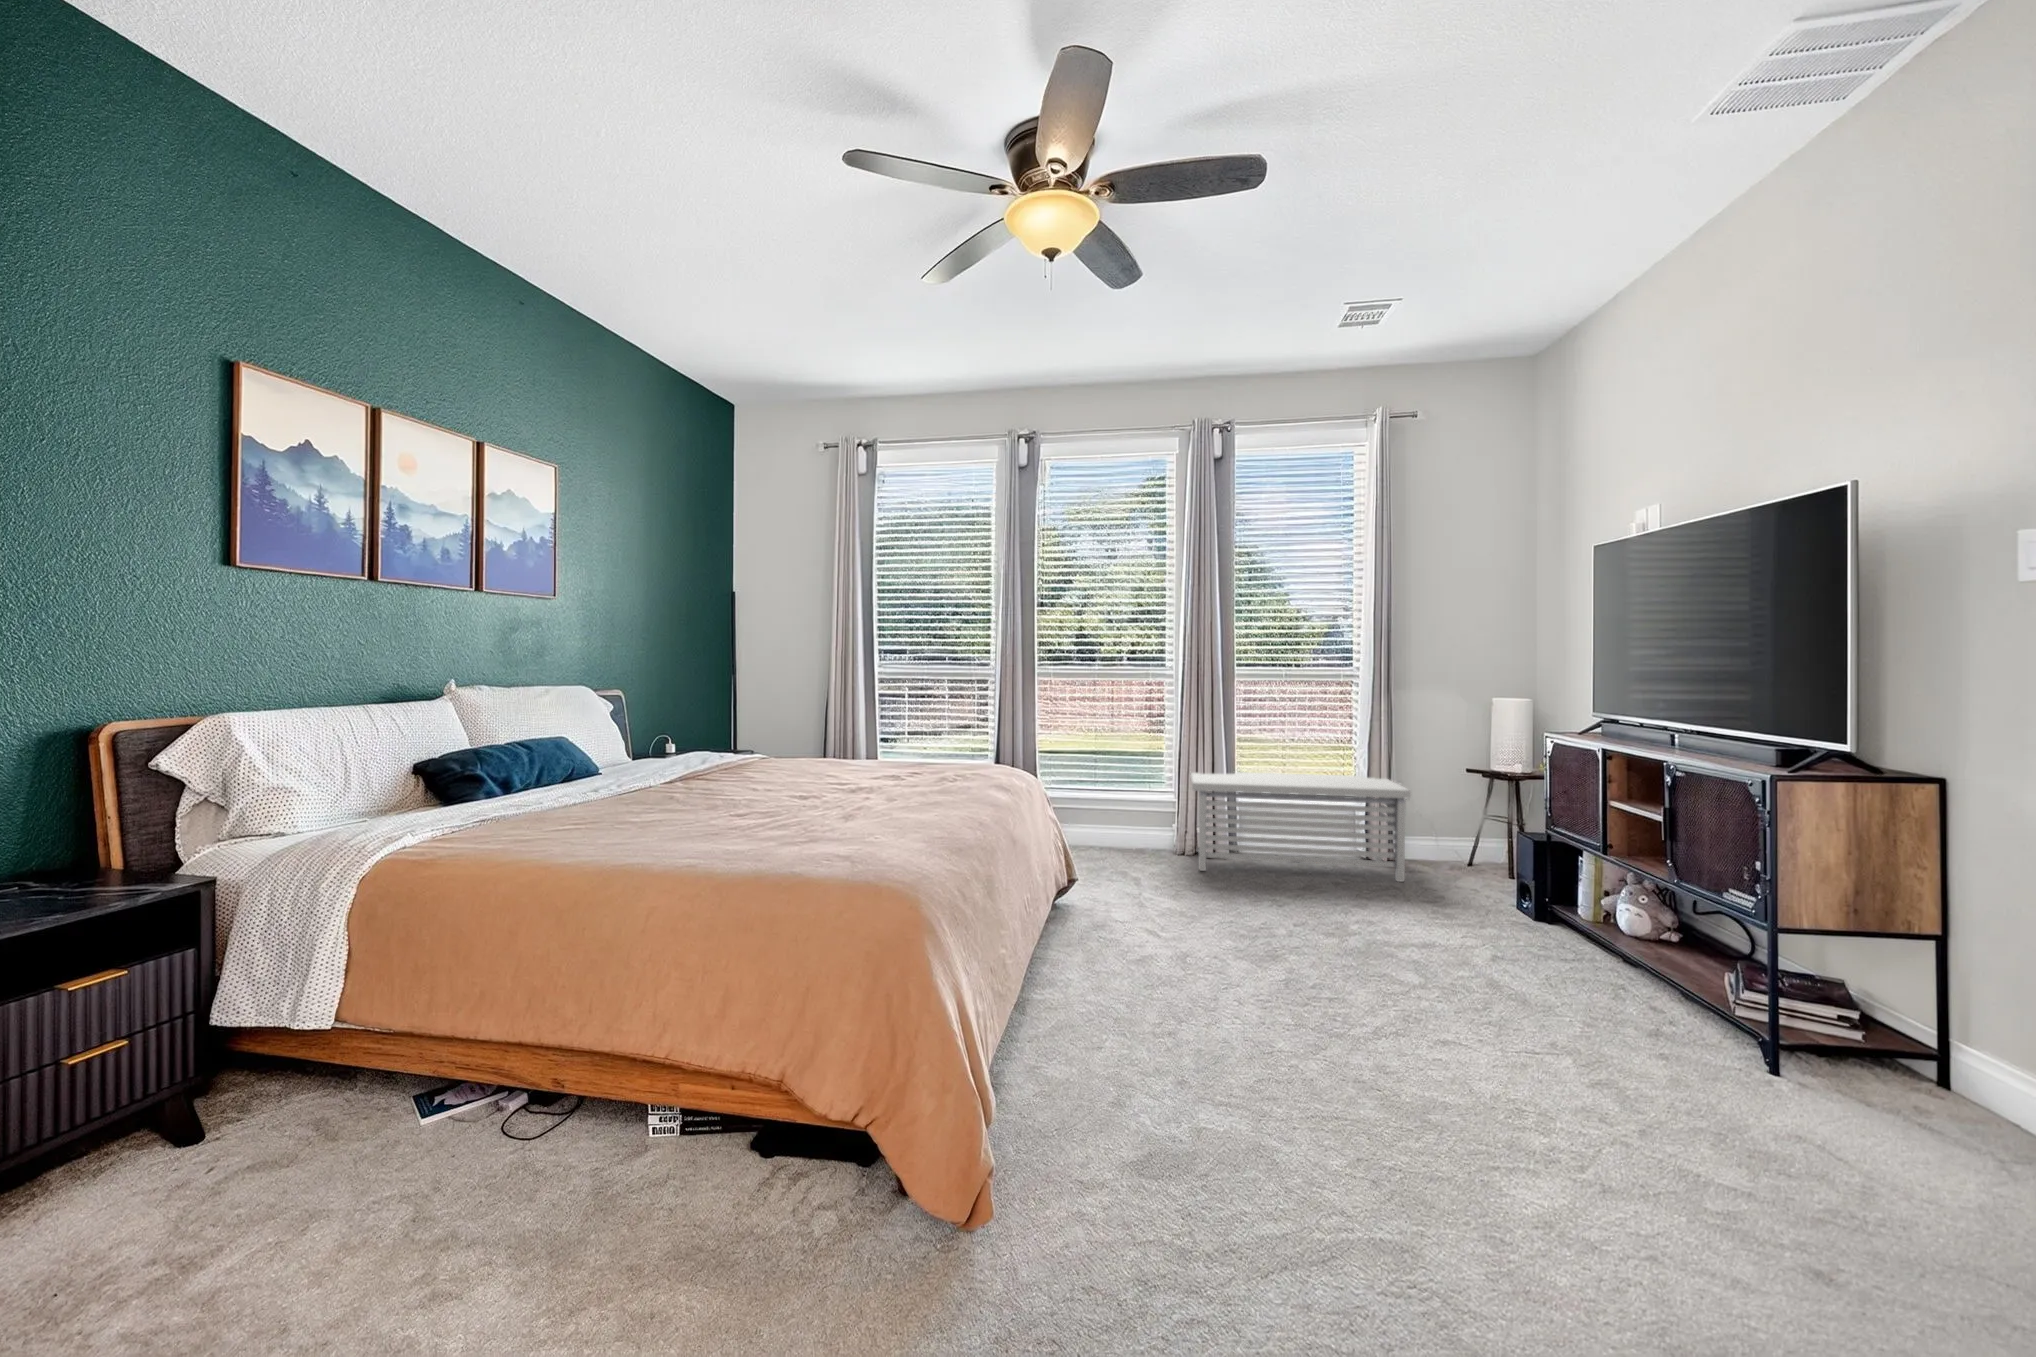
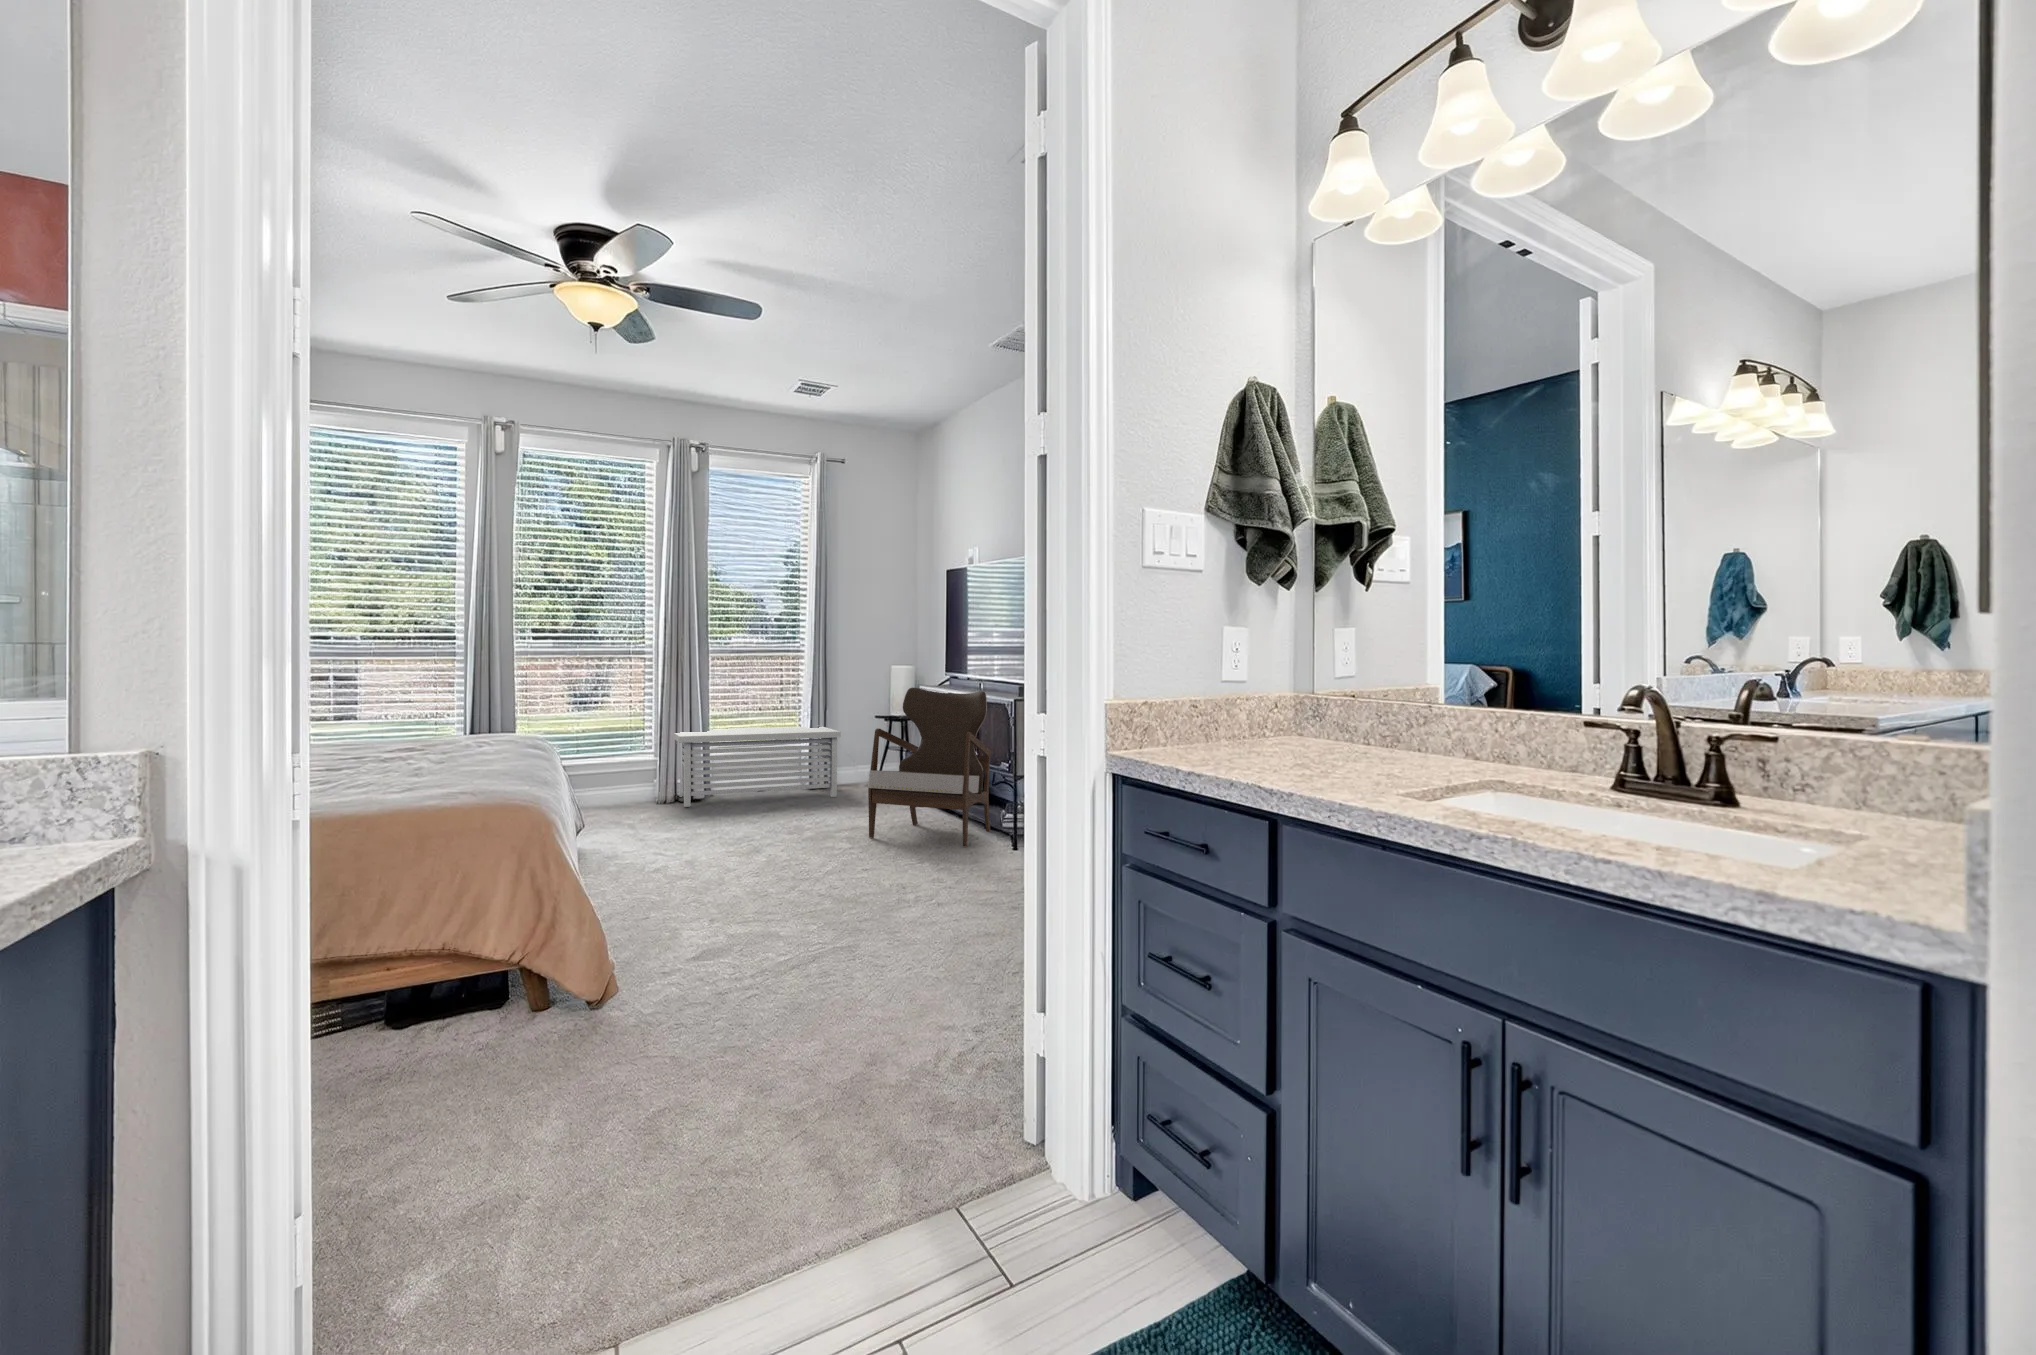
armchair: none [1449,739,1704,1051] -> present [868,688,991,847]

